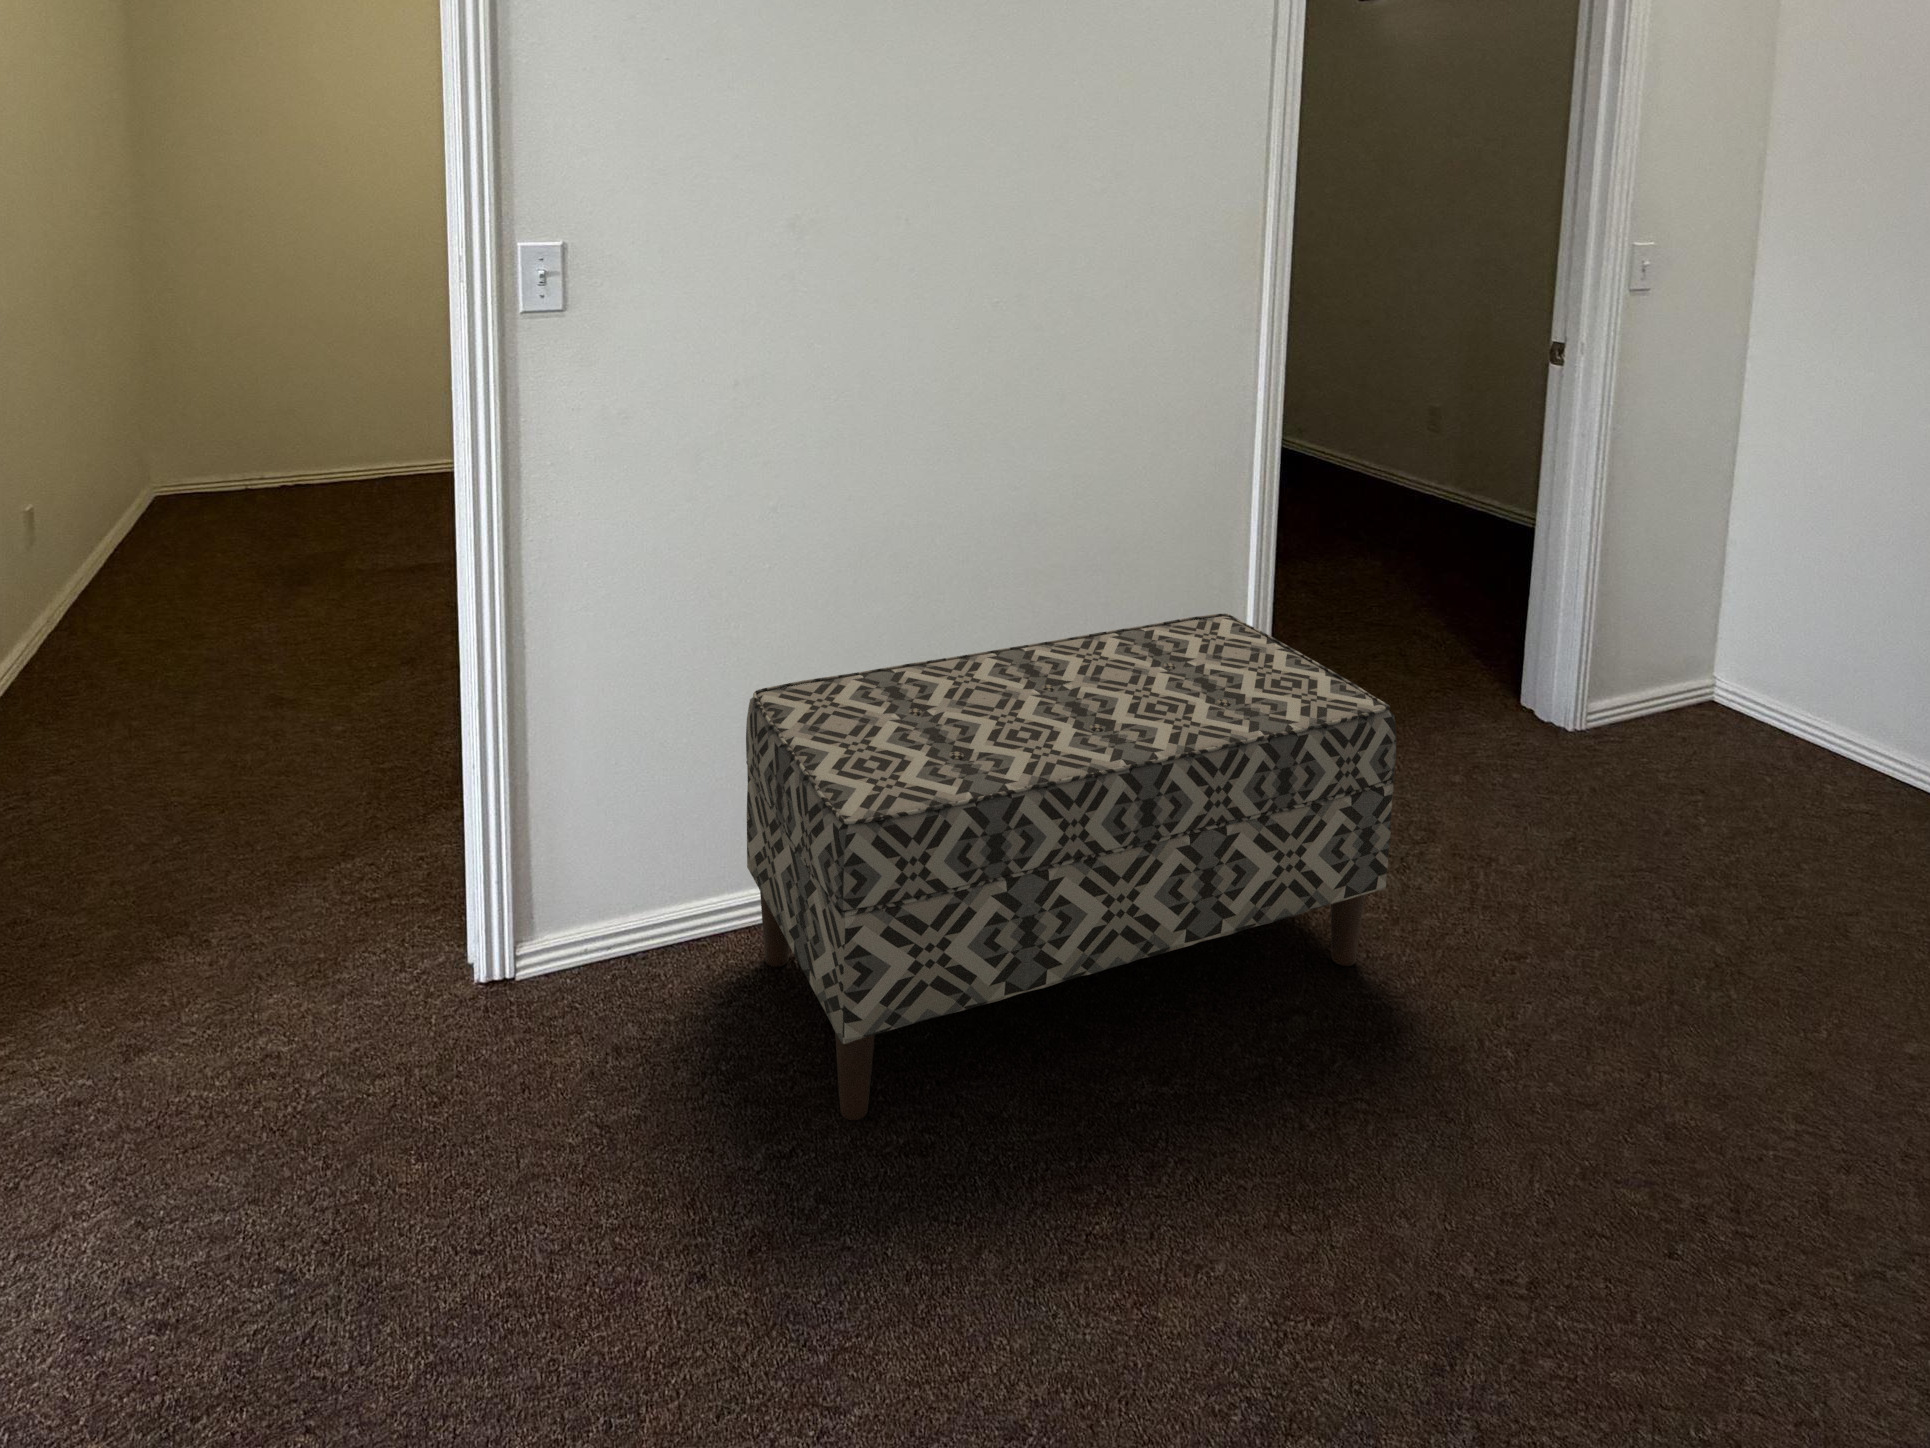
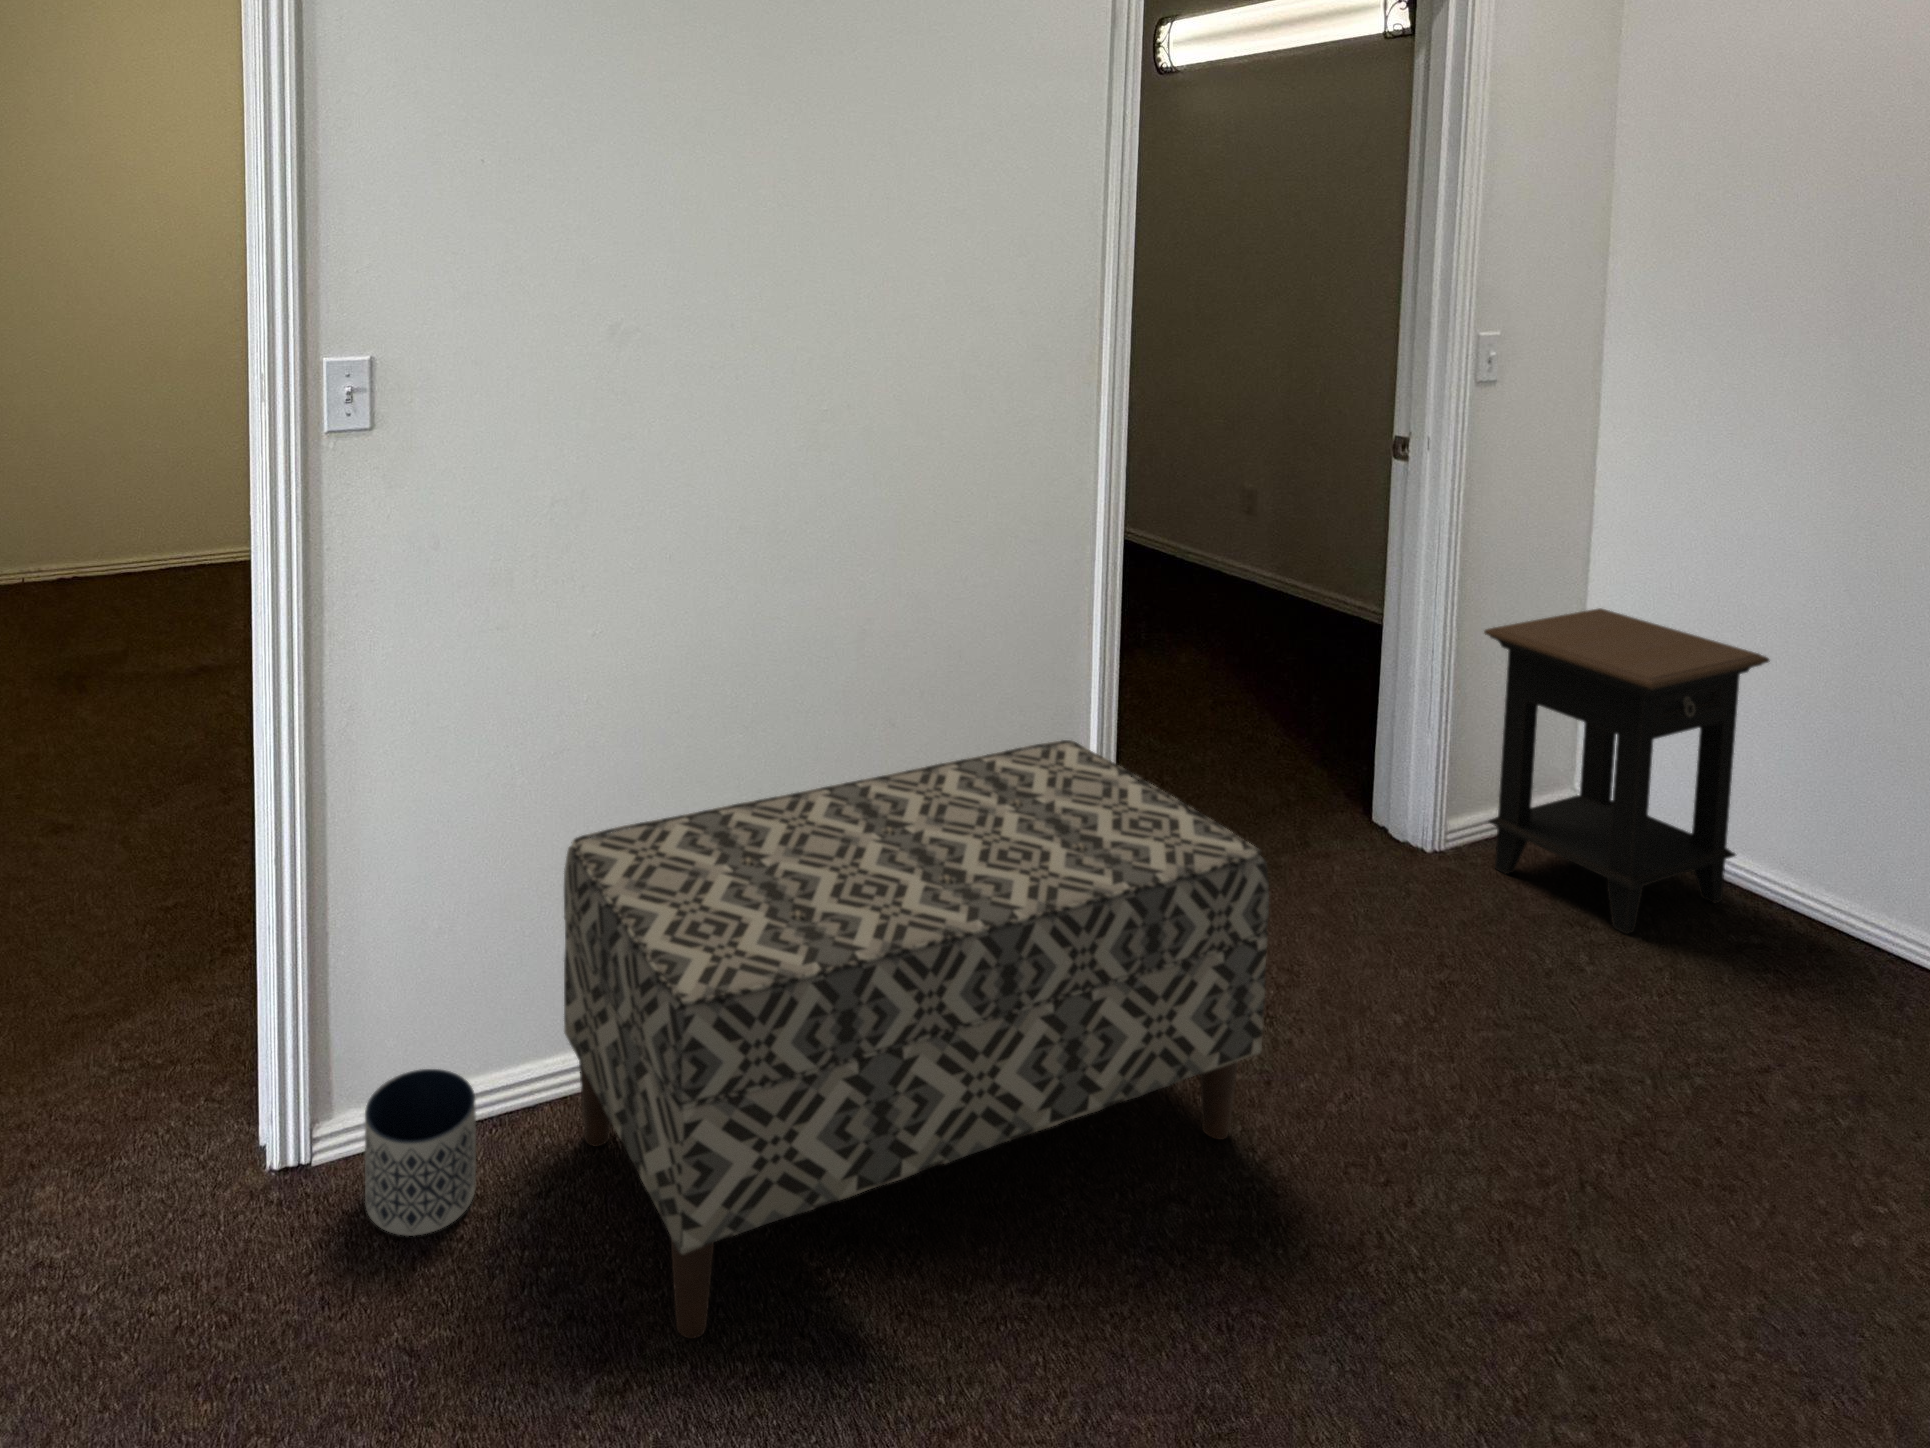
side table: none [1627,504,1894,800] -> present [1484,608,1770,934]
planter: none [562,895,664,1037] -> present [365,1069,476,1236]

